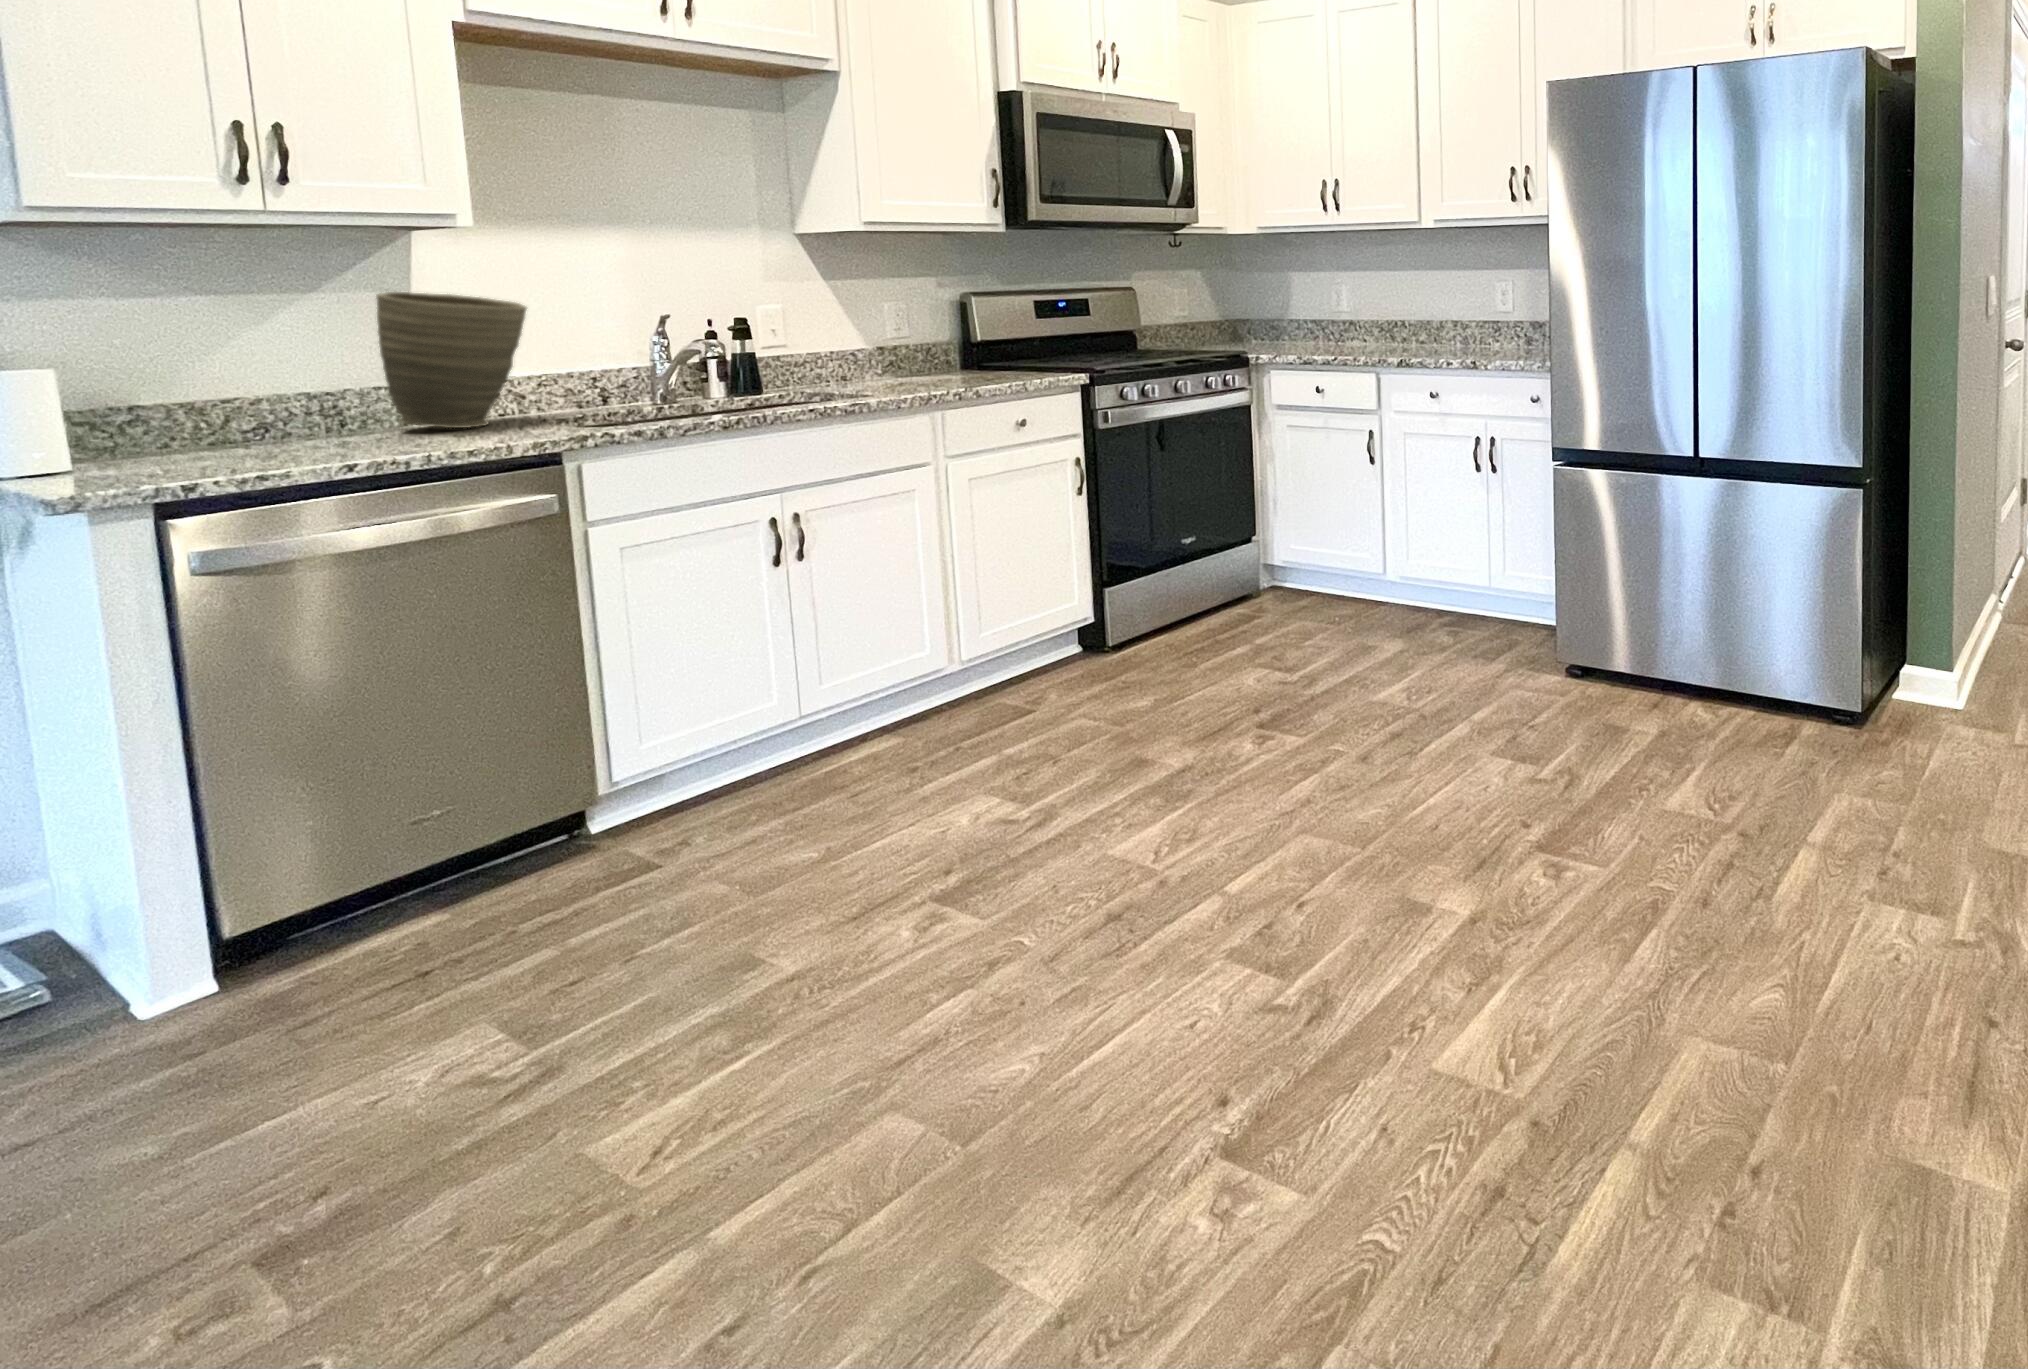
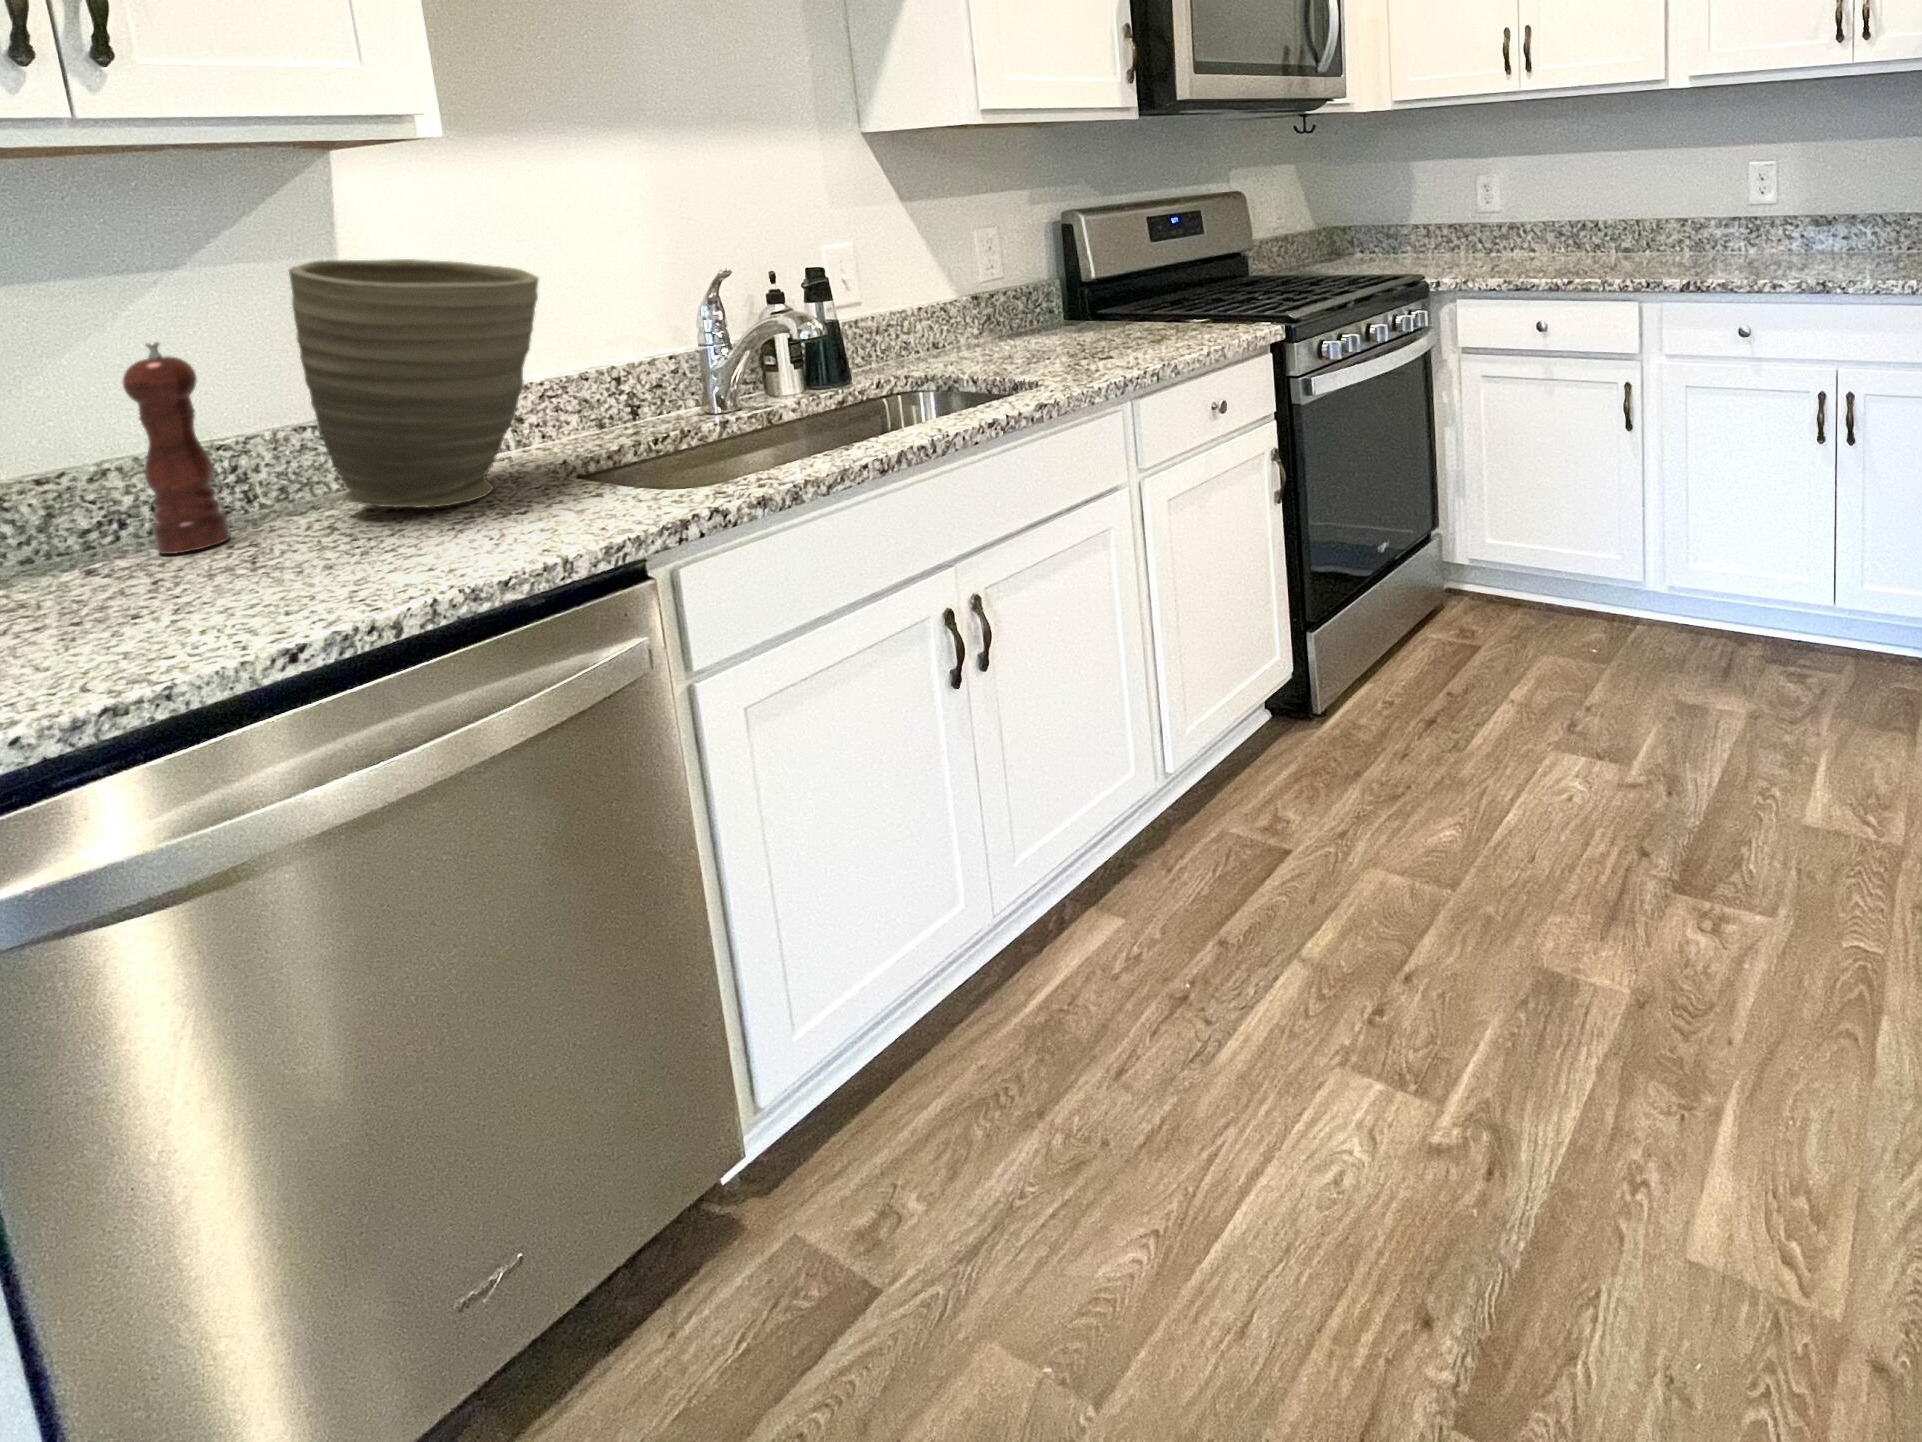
pepper mill: none [277,329,329,442] -> present [122,342,230,554]

